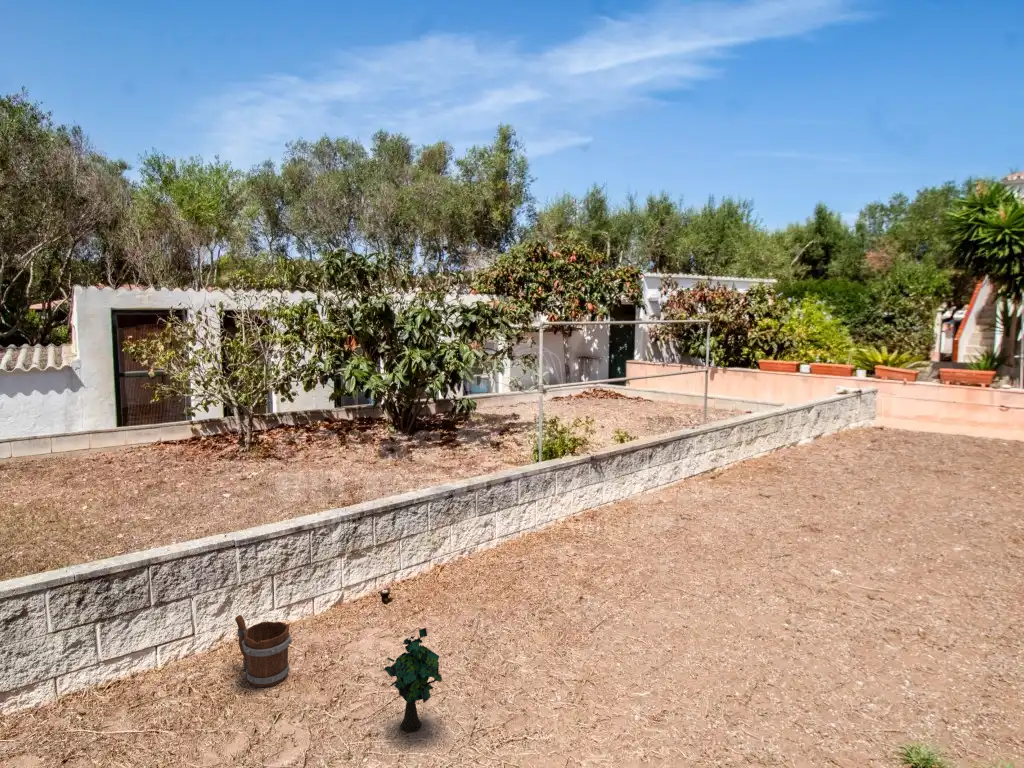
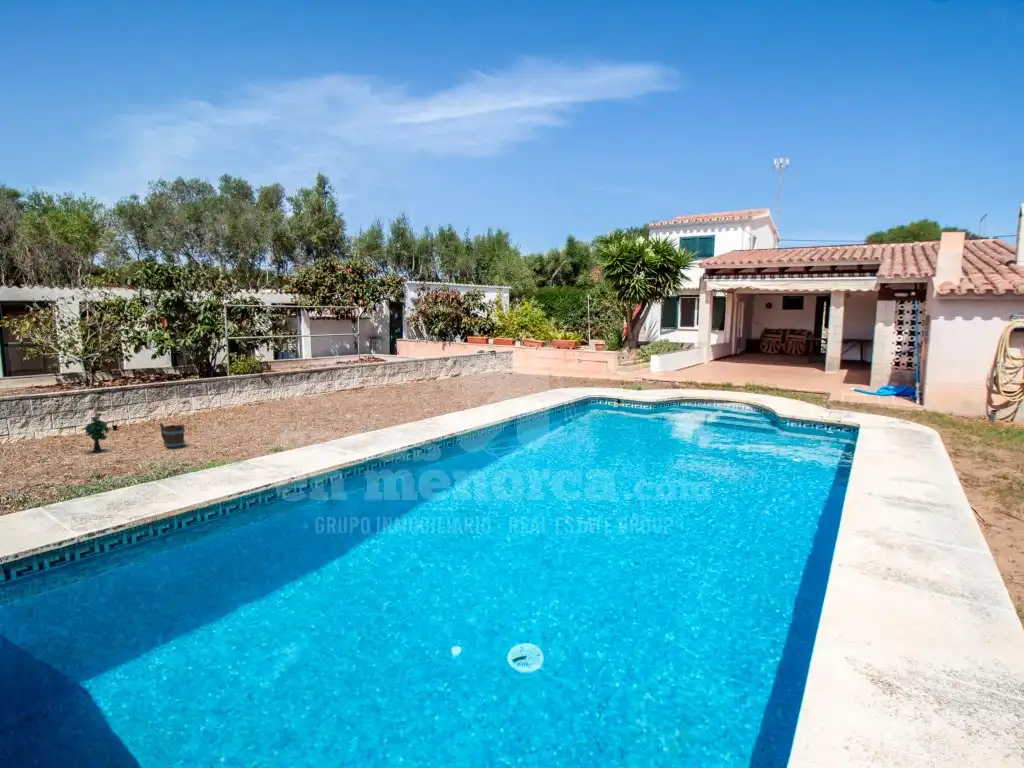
bucket: present [235,615,292,687] -> present [160,423,185,448]

